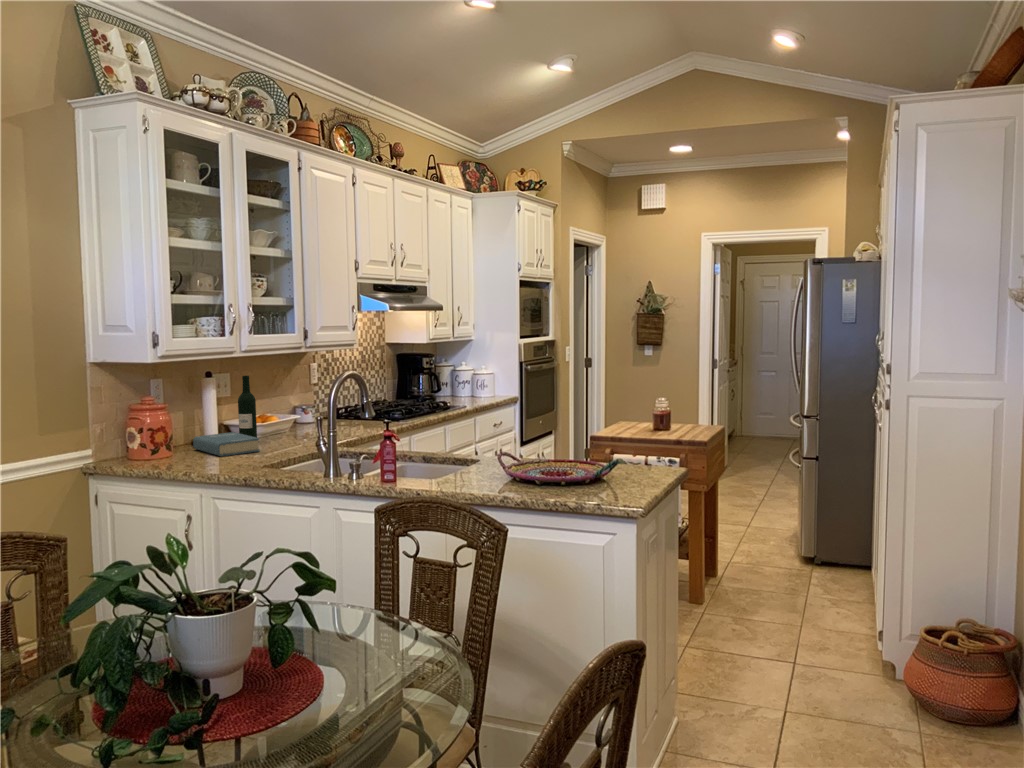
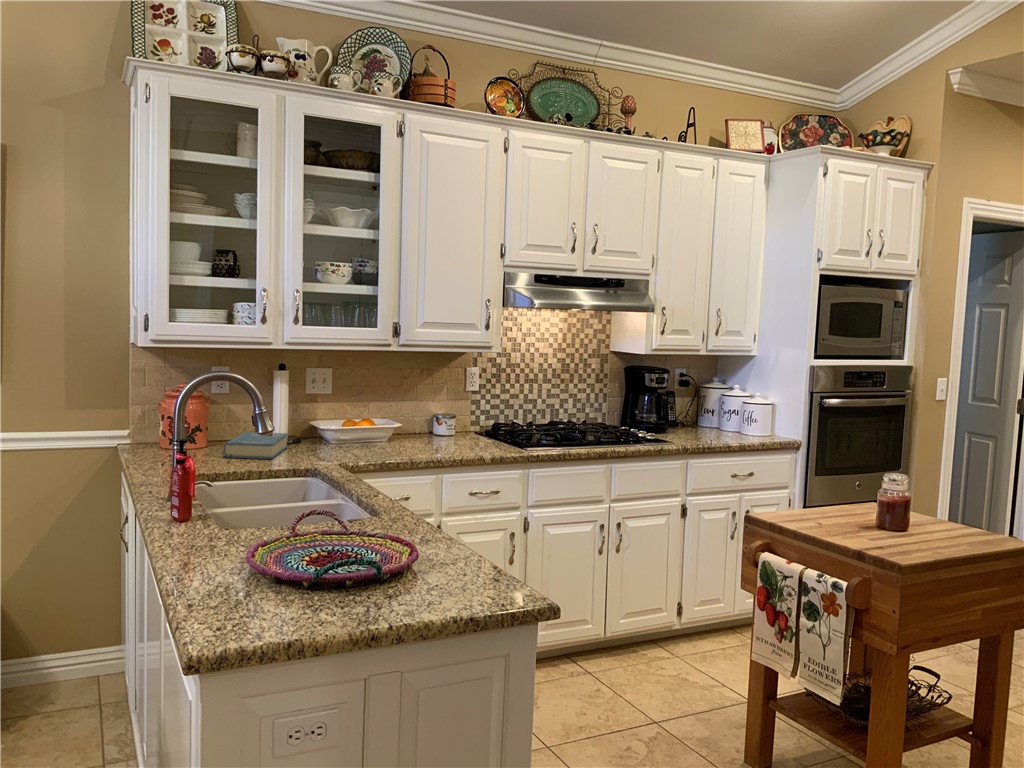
wine bottle: present [238,376,257,438] -> none [302,372,322,449]

